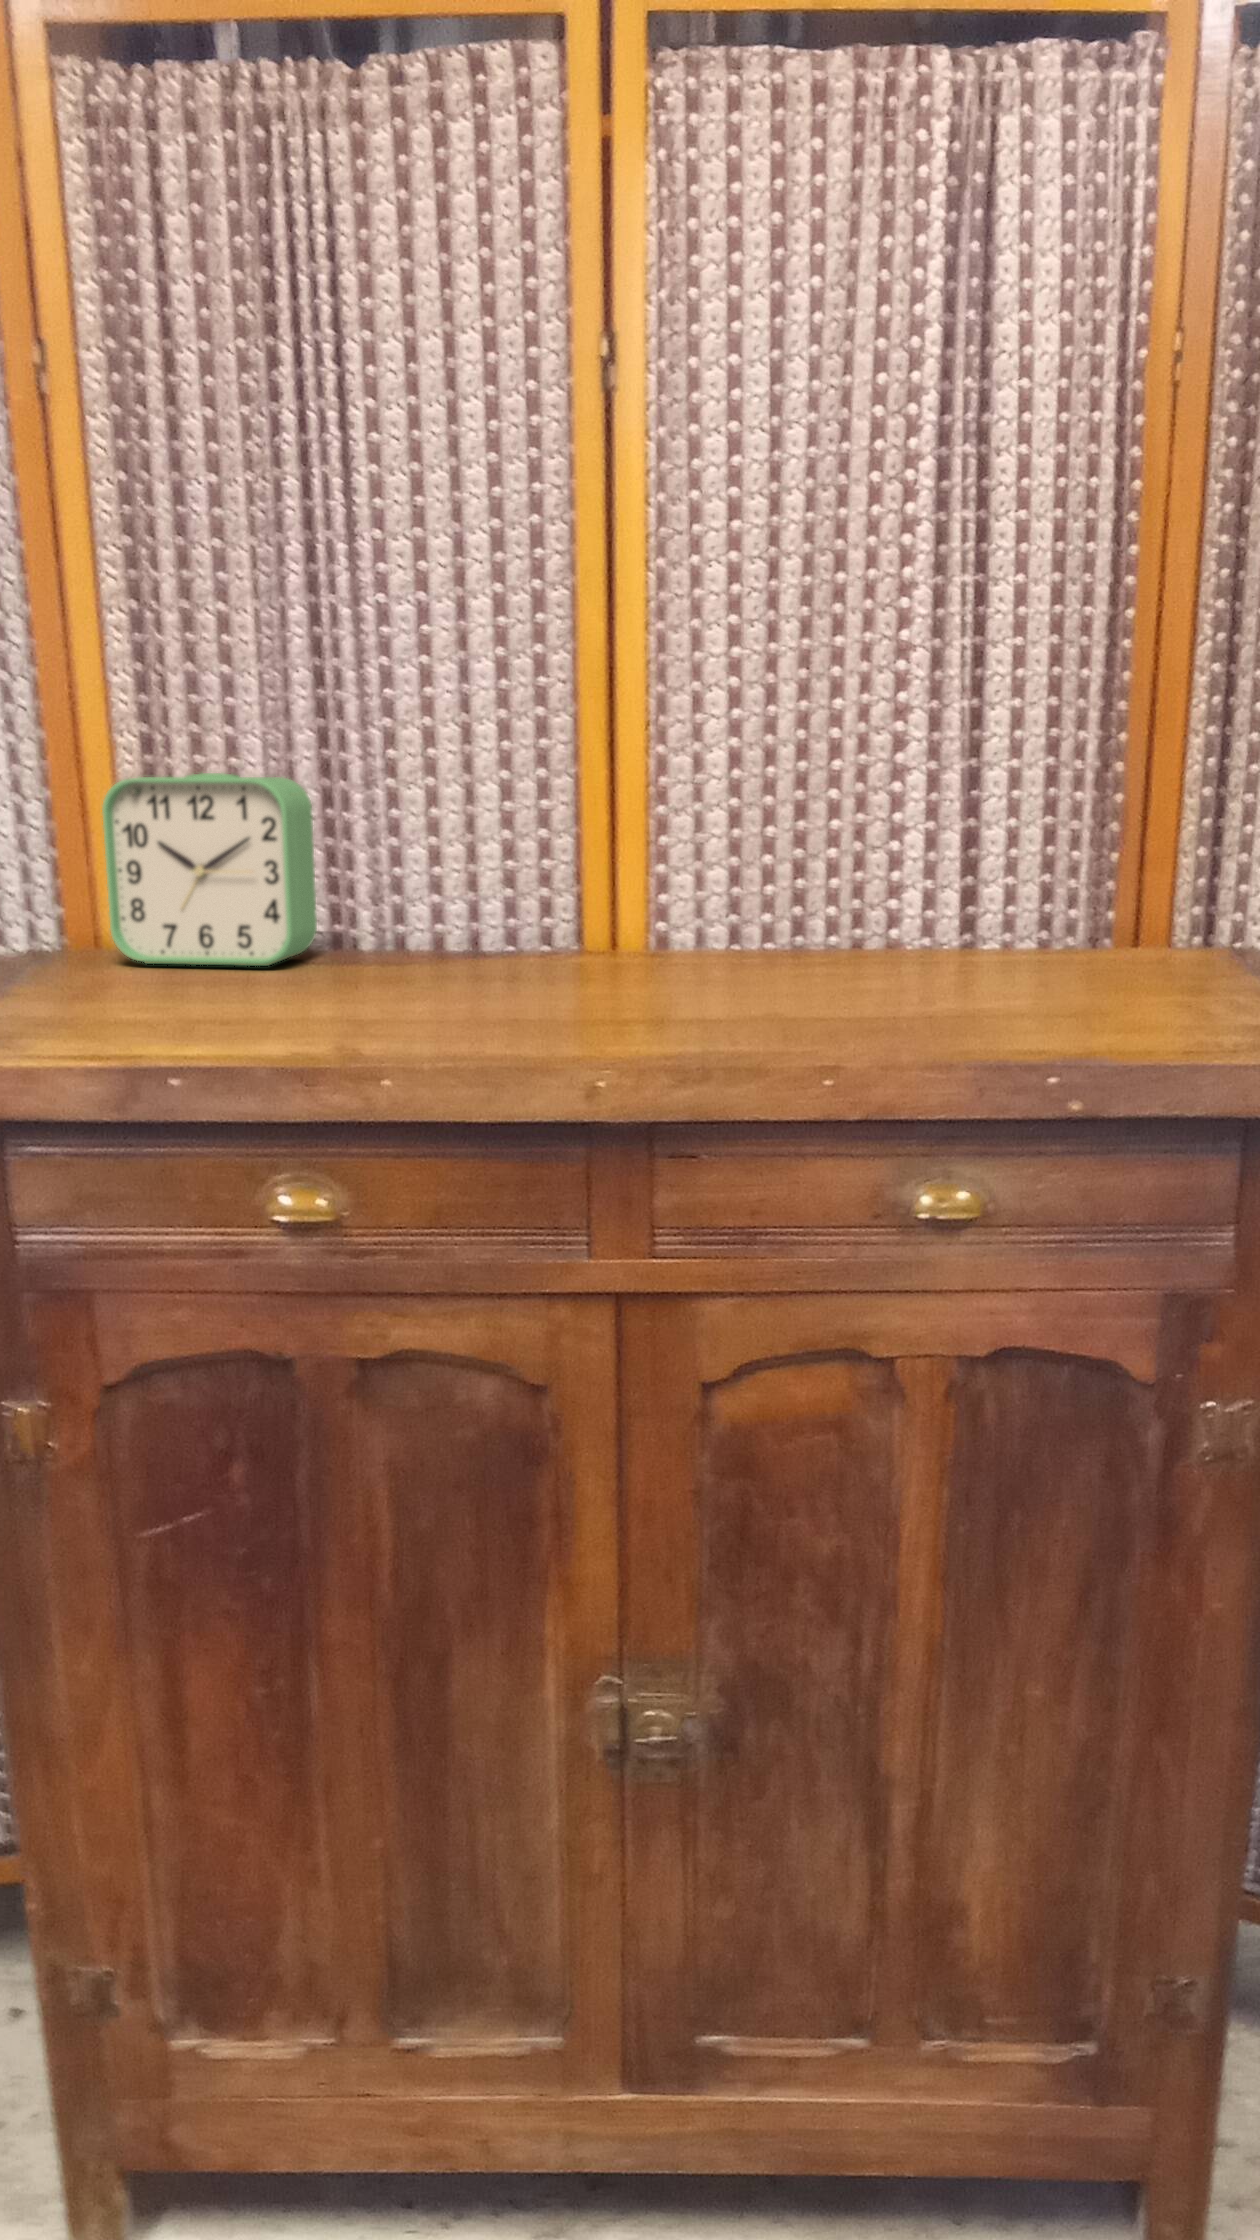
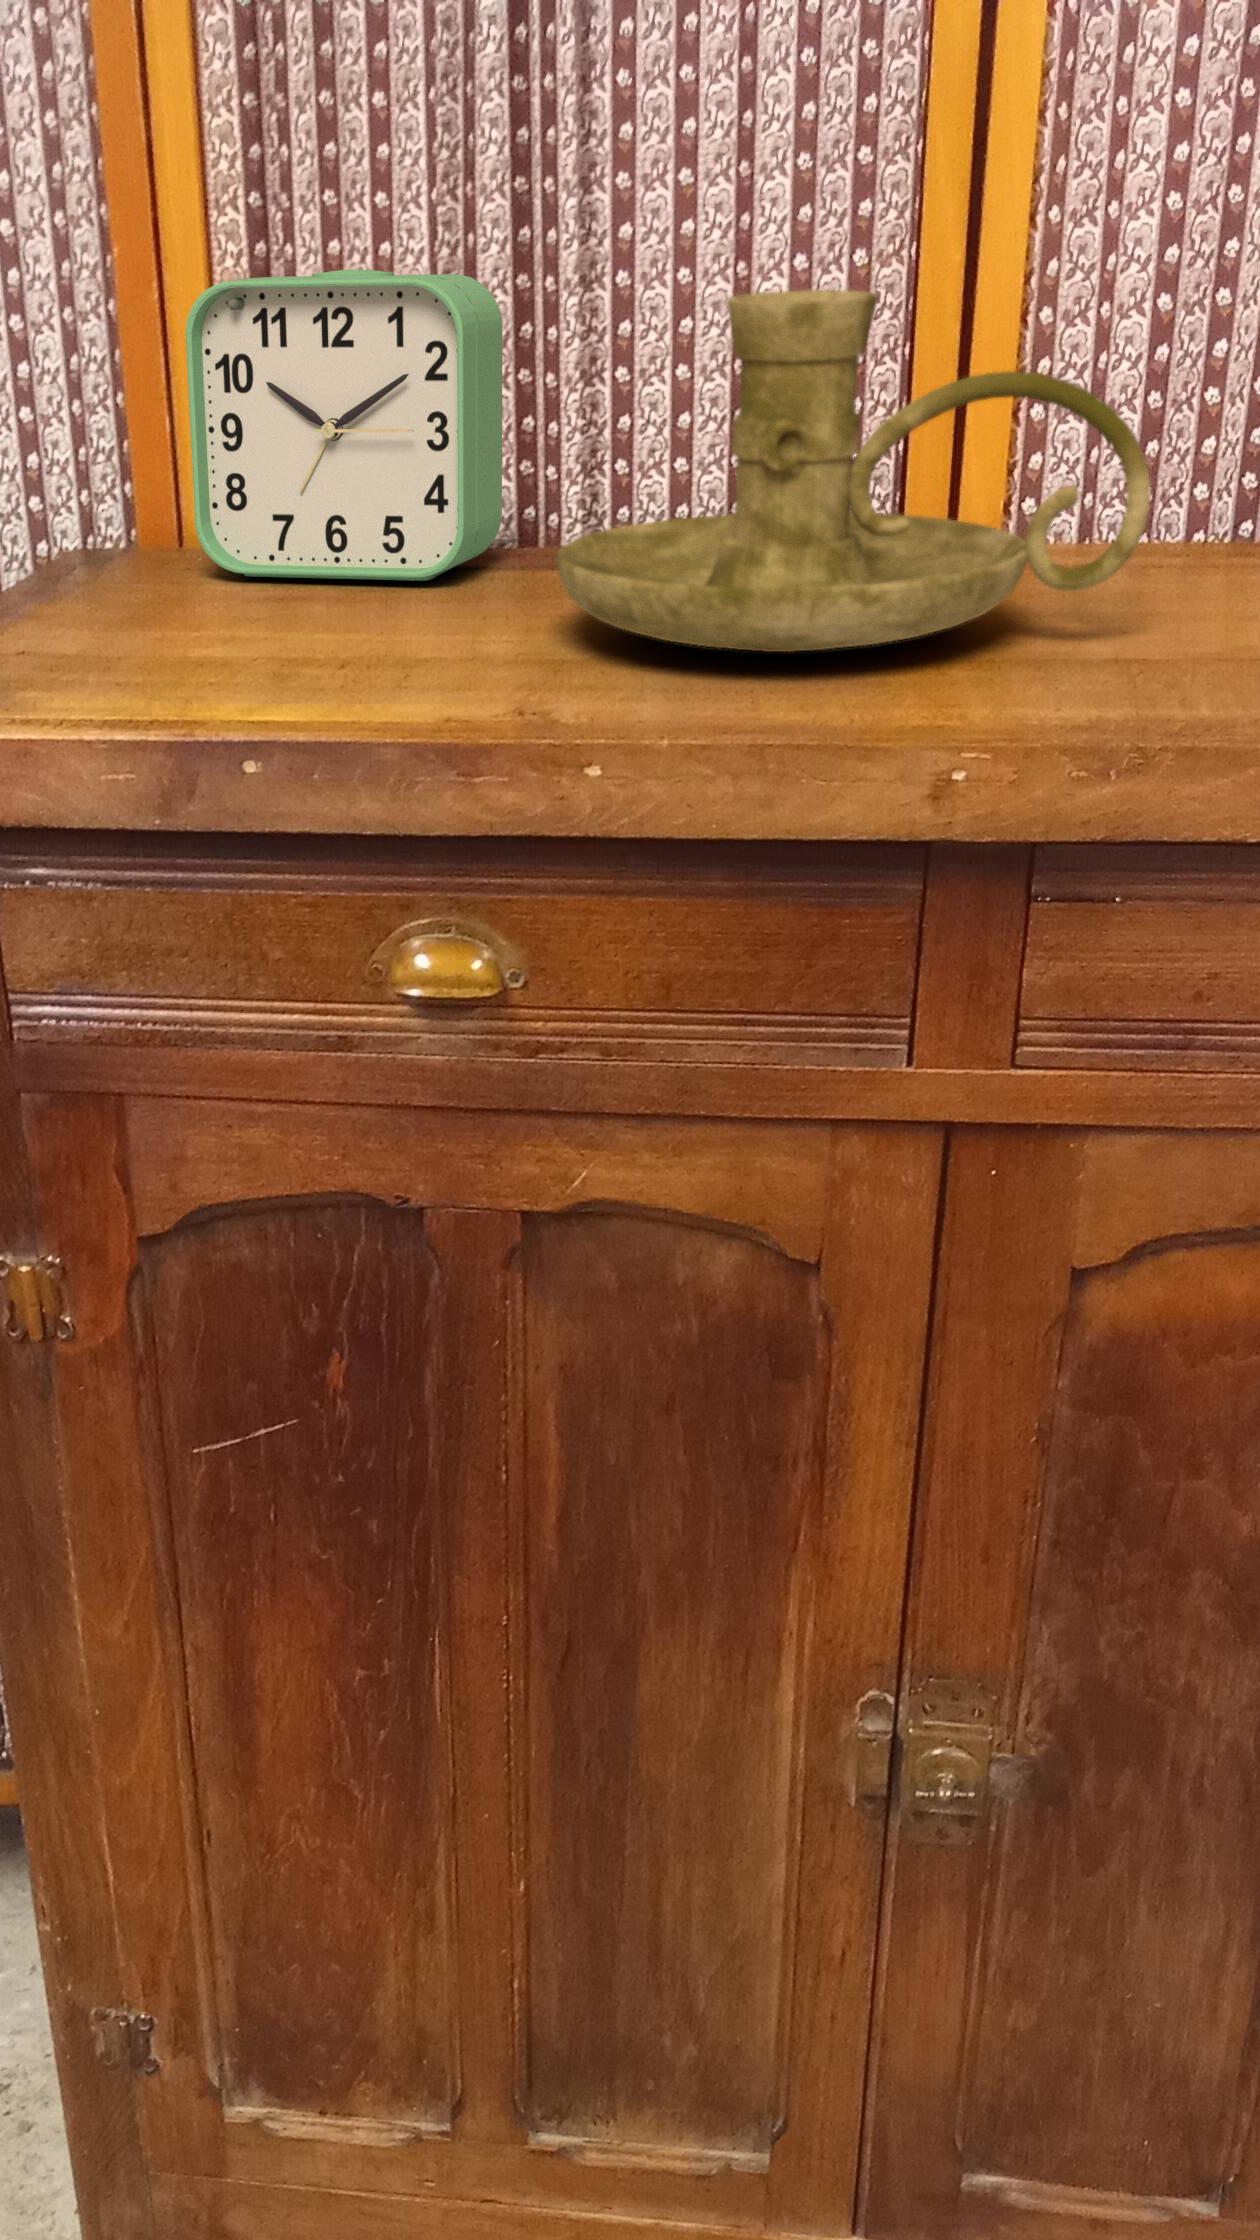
candle holder: none [348,789,709,1000] -> present [557,290,1151,652]

